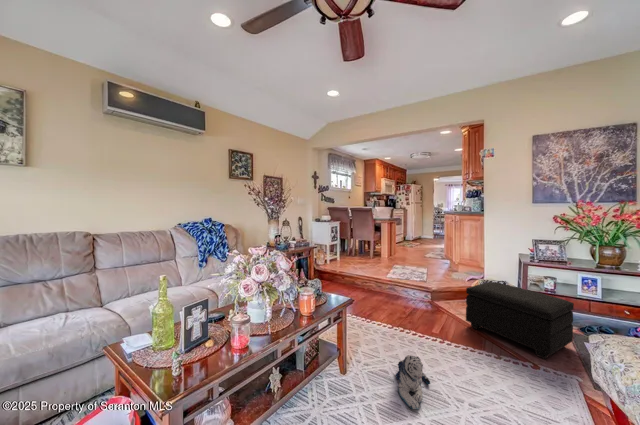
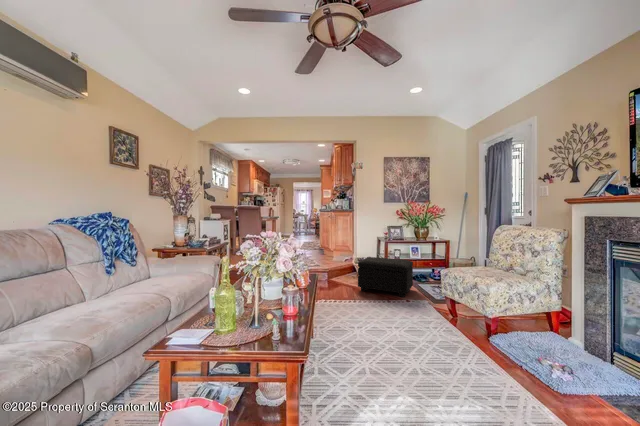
plush toy: present [395,355,430,409] -> none [336,305,361,337]

